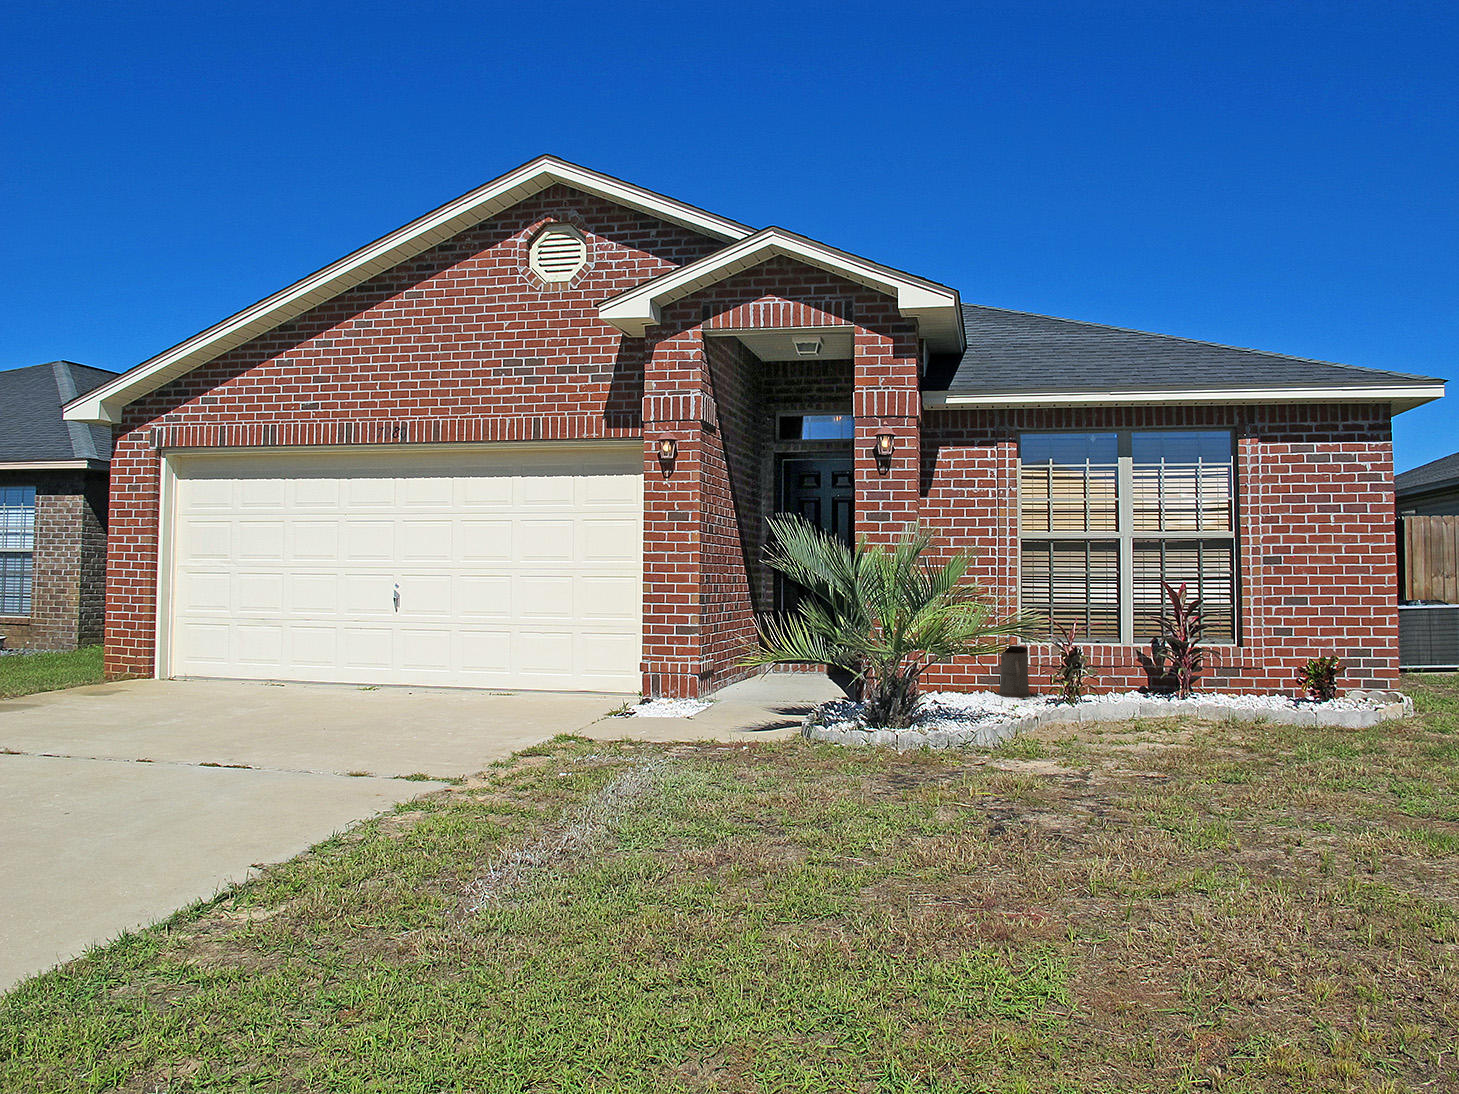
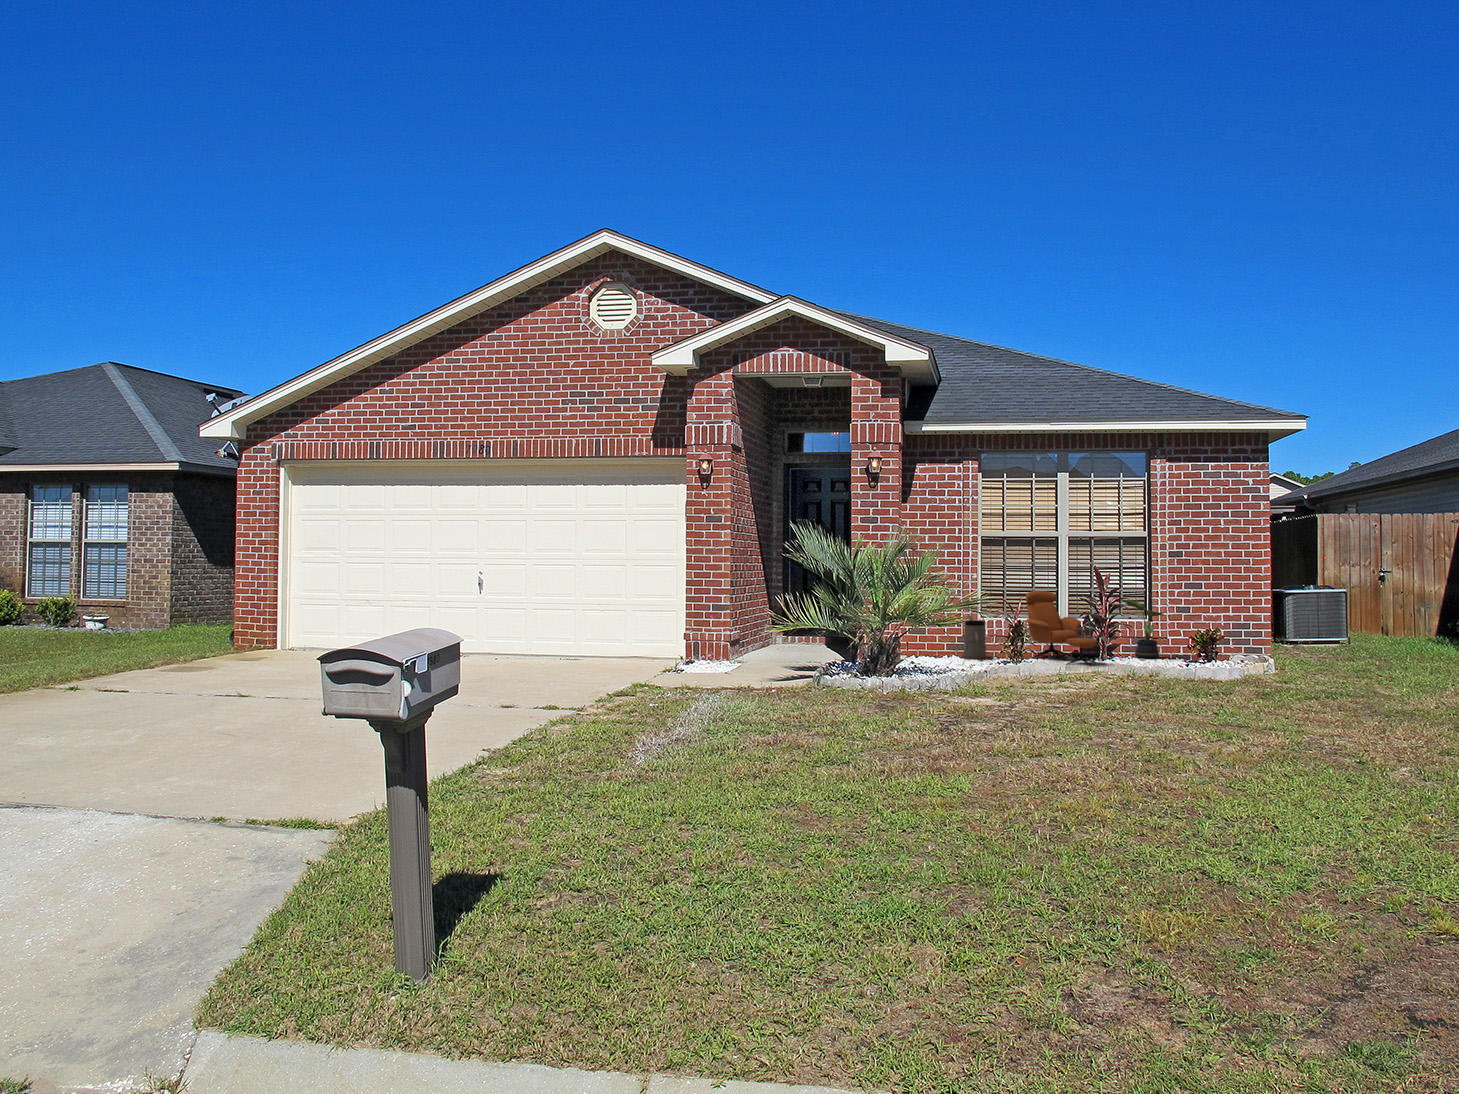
lounge chair: none [1079,608,1177,708] -> present [1026,591,1097,666]
potted plant: none [1203,619,1265,696] -> present [1121,600,1164,659]

